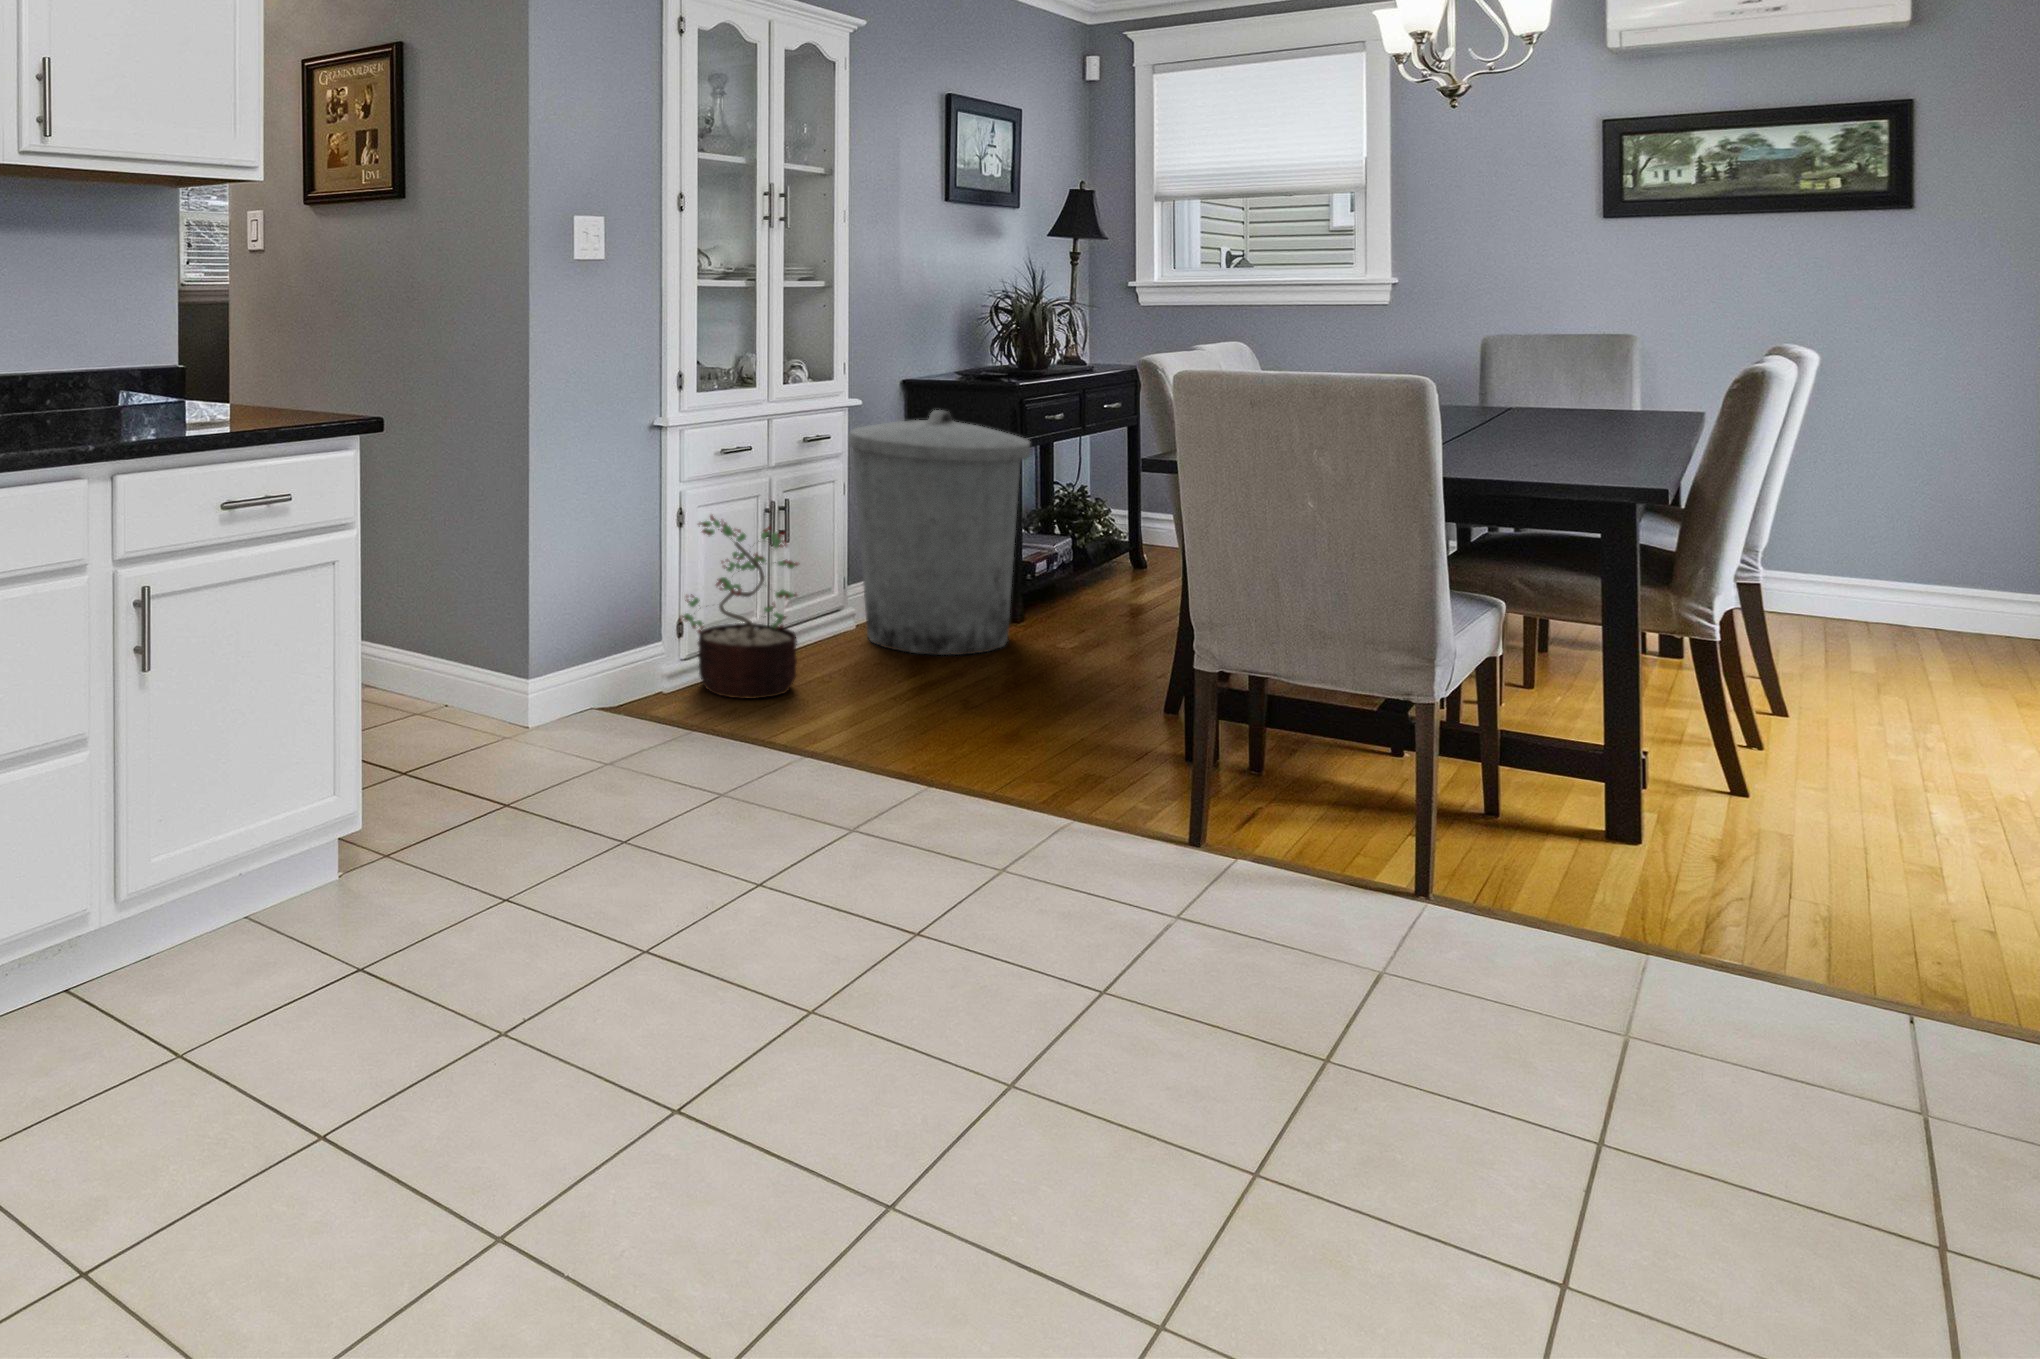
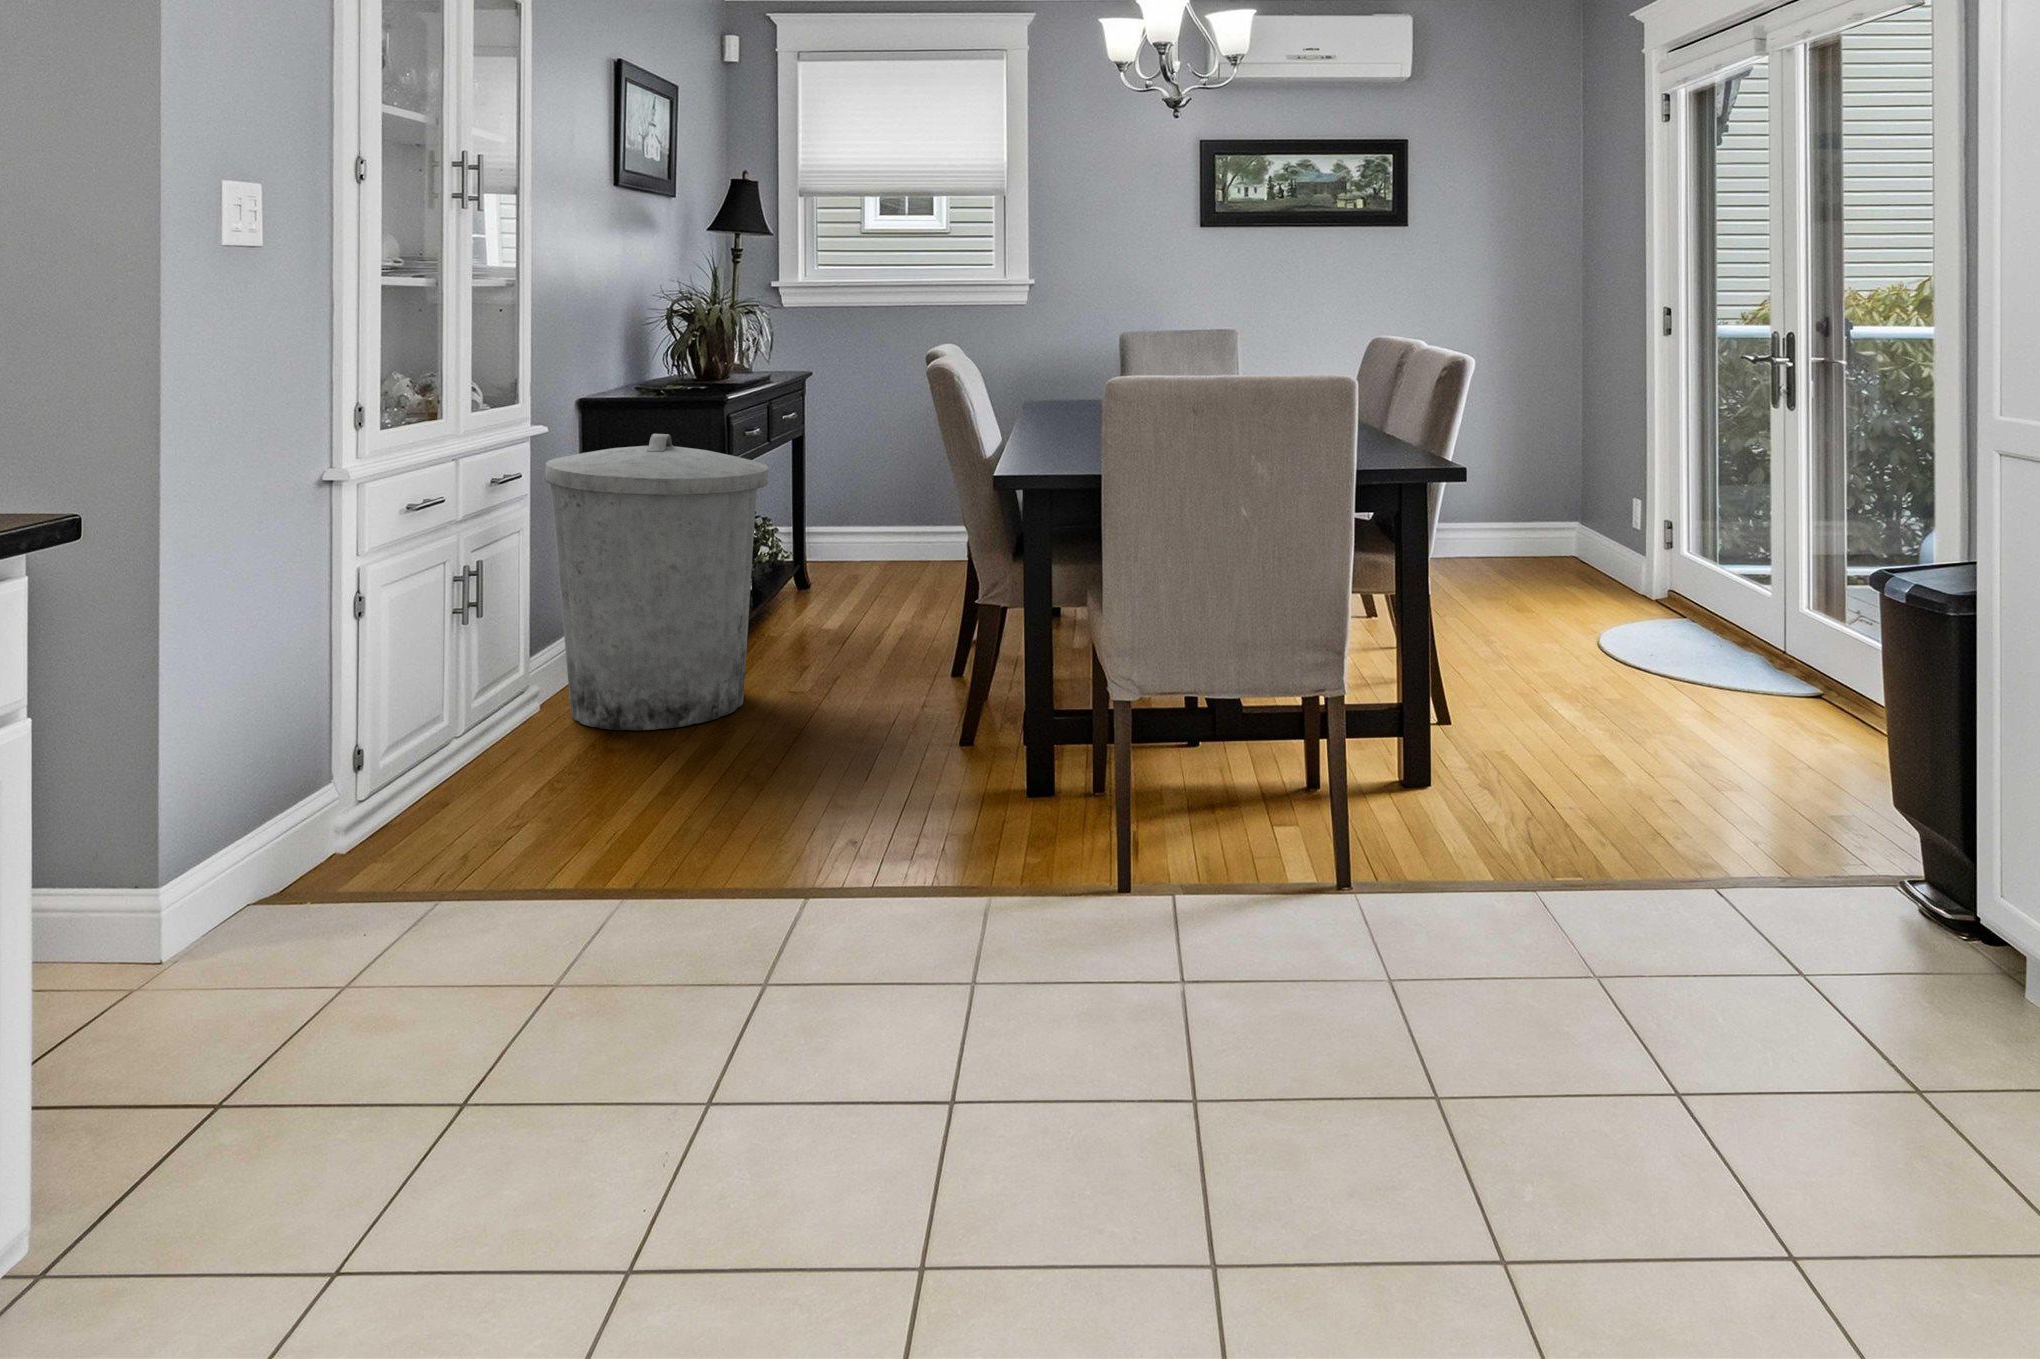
decorative plant: present [680,515,798,699] -> none [380,592,551,837]

